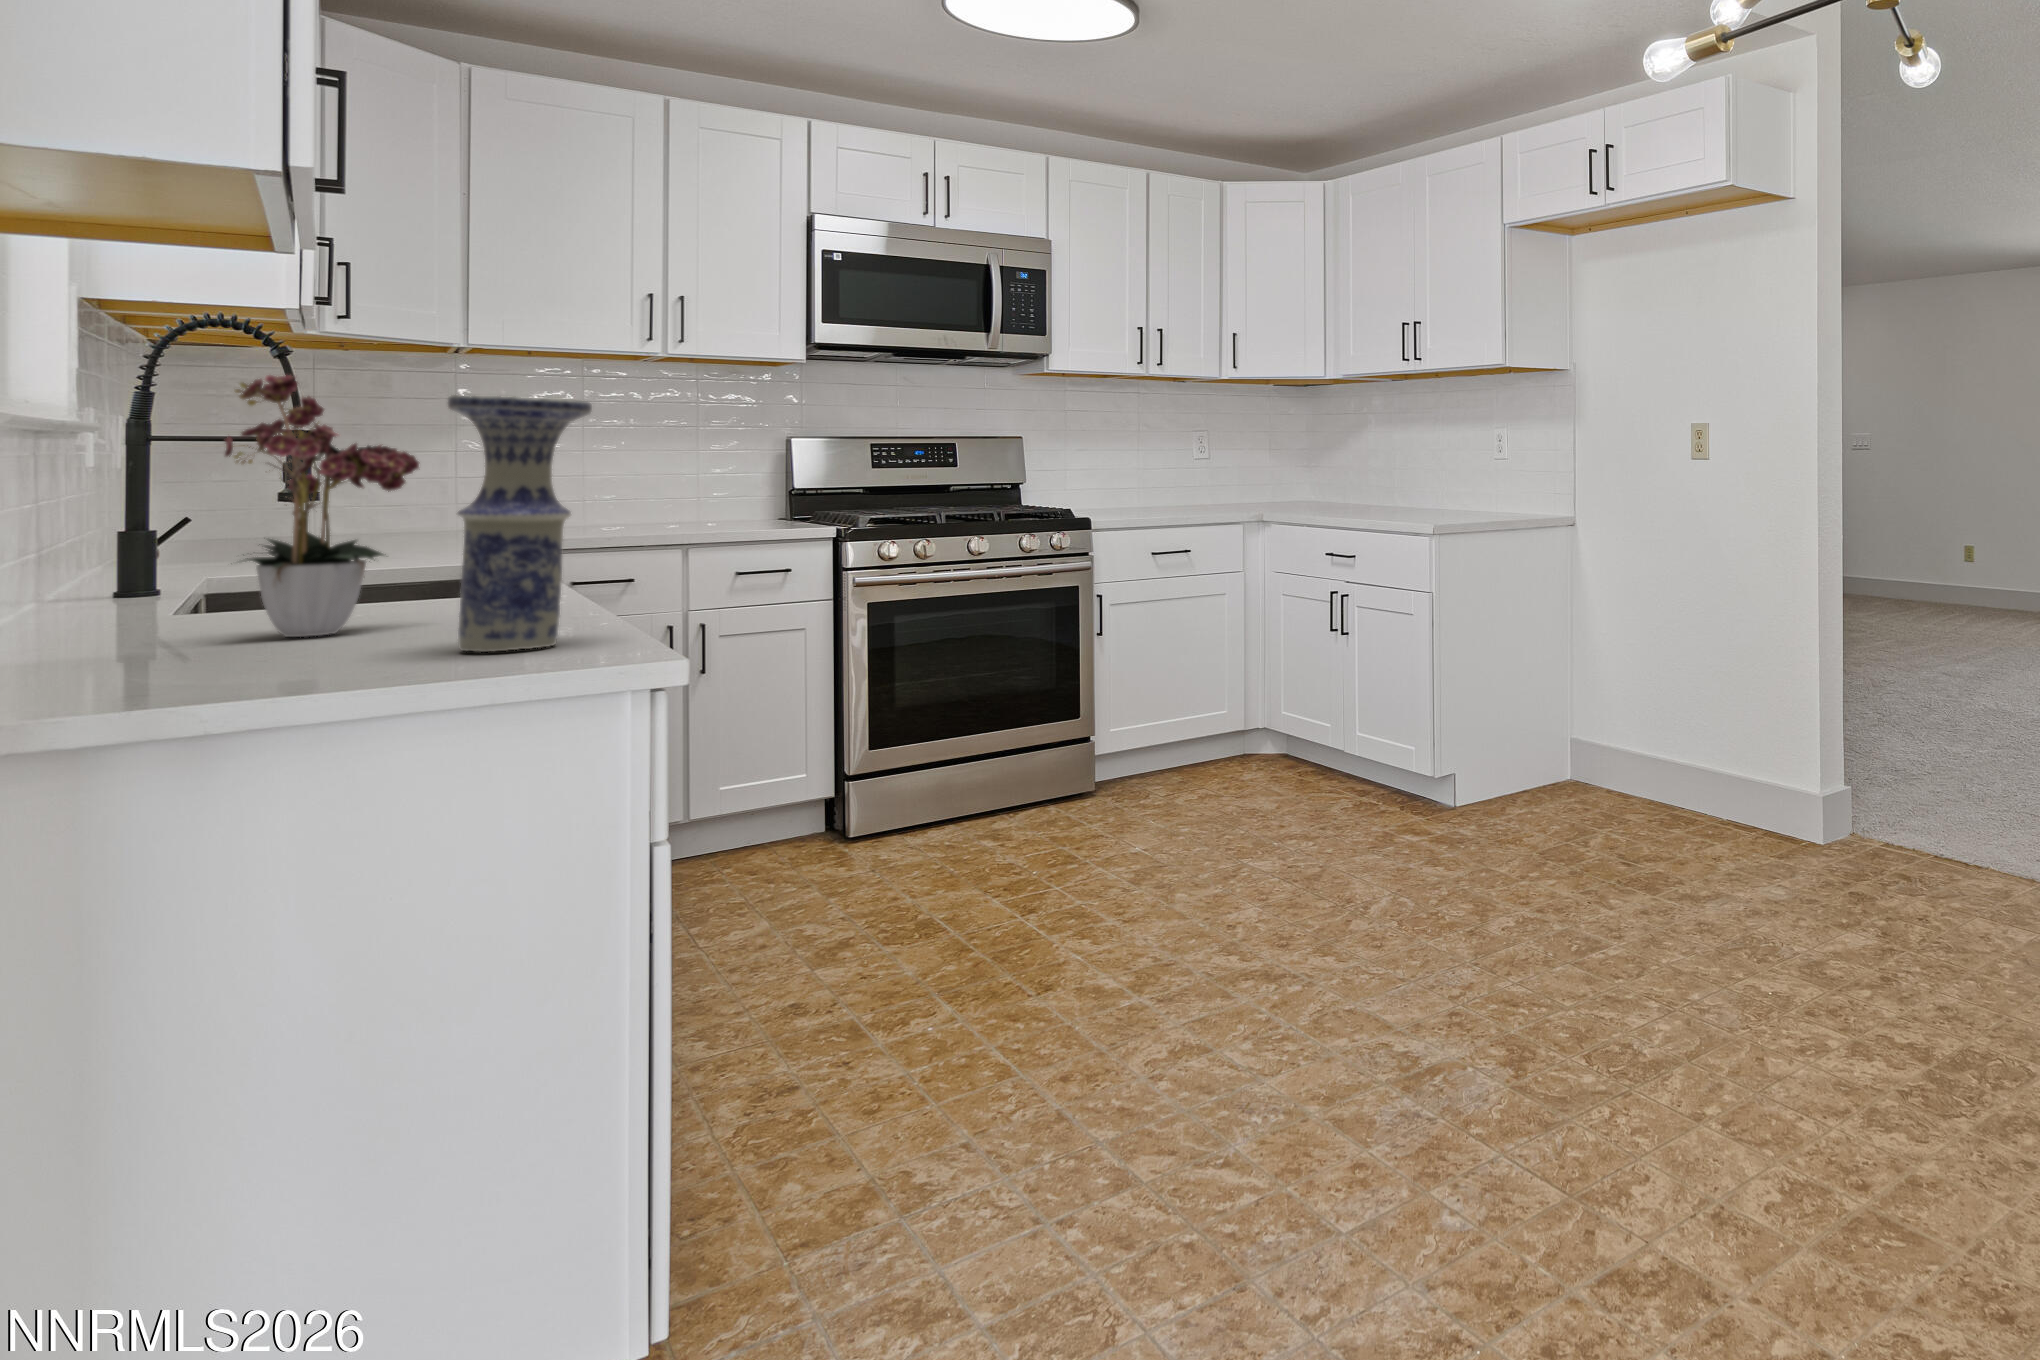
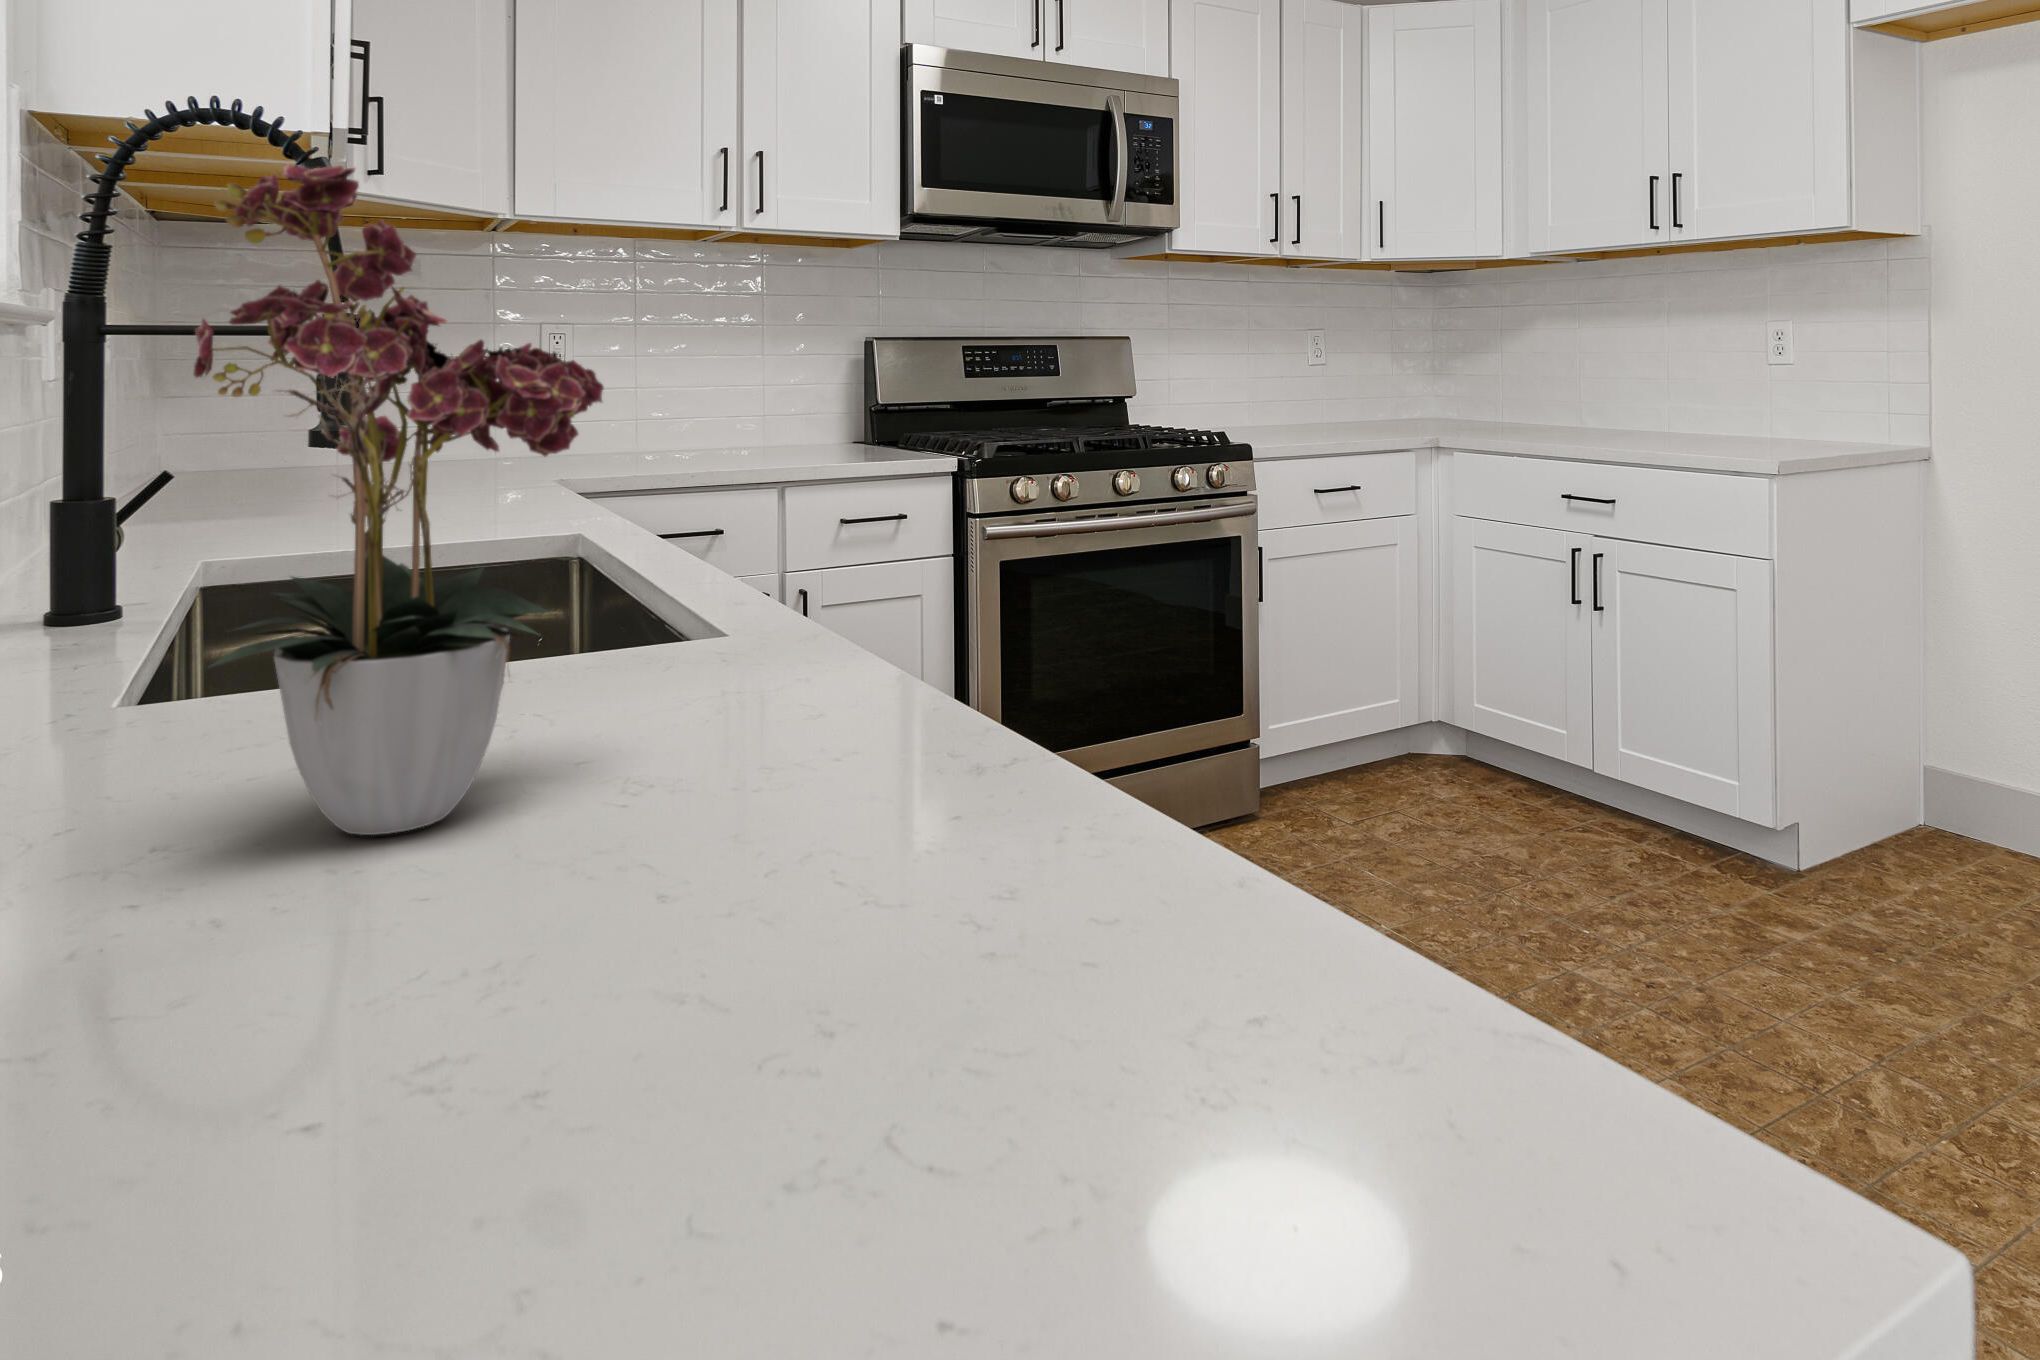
vase: present [447,395,592,652] -> none [800,170,1176,1048]

